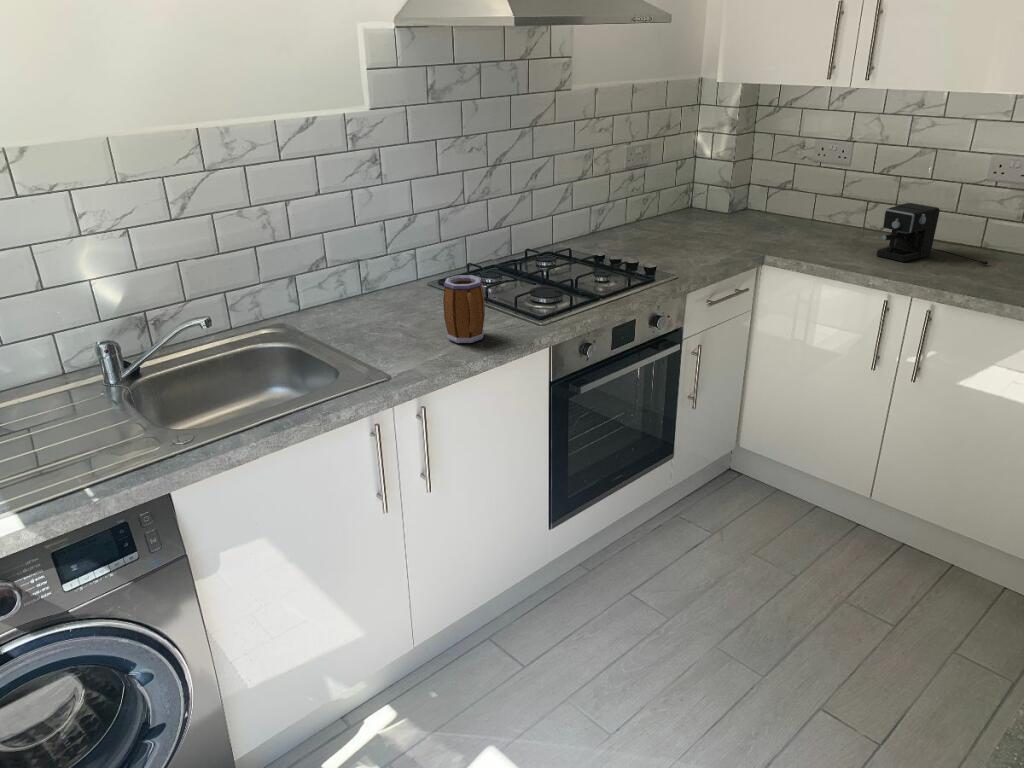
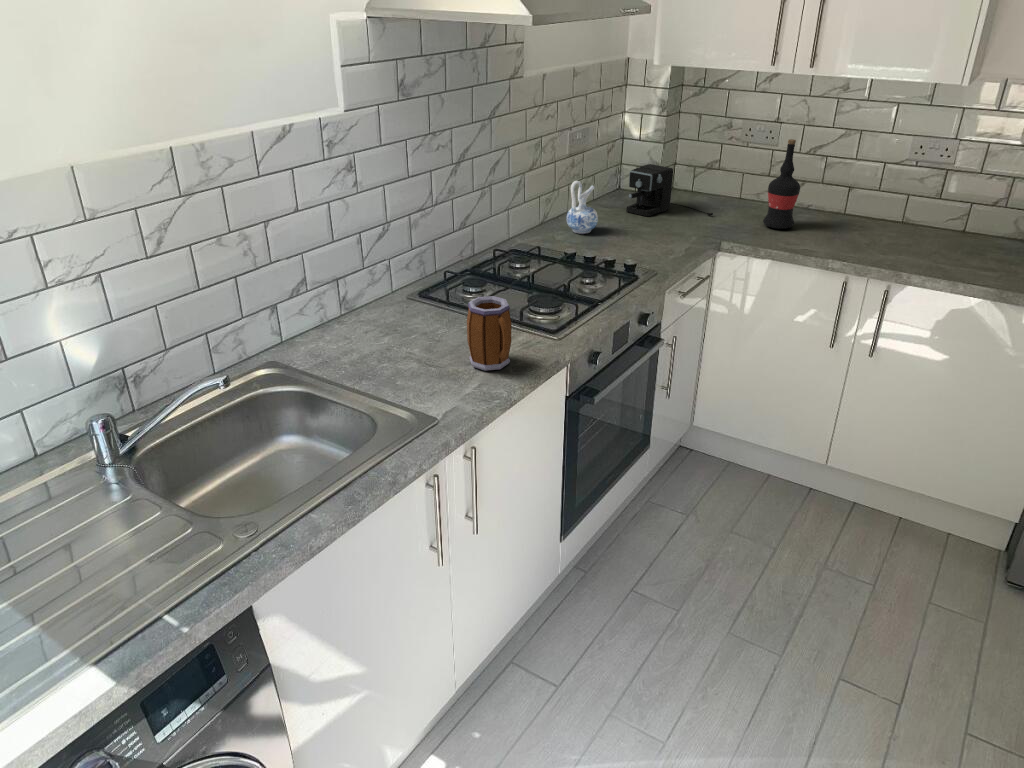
wine bottle: none [819,155,858,247] -> present [763,139,800,229]
ceramic pitcher: none [613,191,644,243] -> present [567,181,598,234]
coffee maker: present [877,203,988,264] -> present [626,164,713,216]

